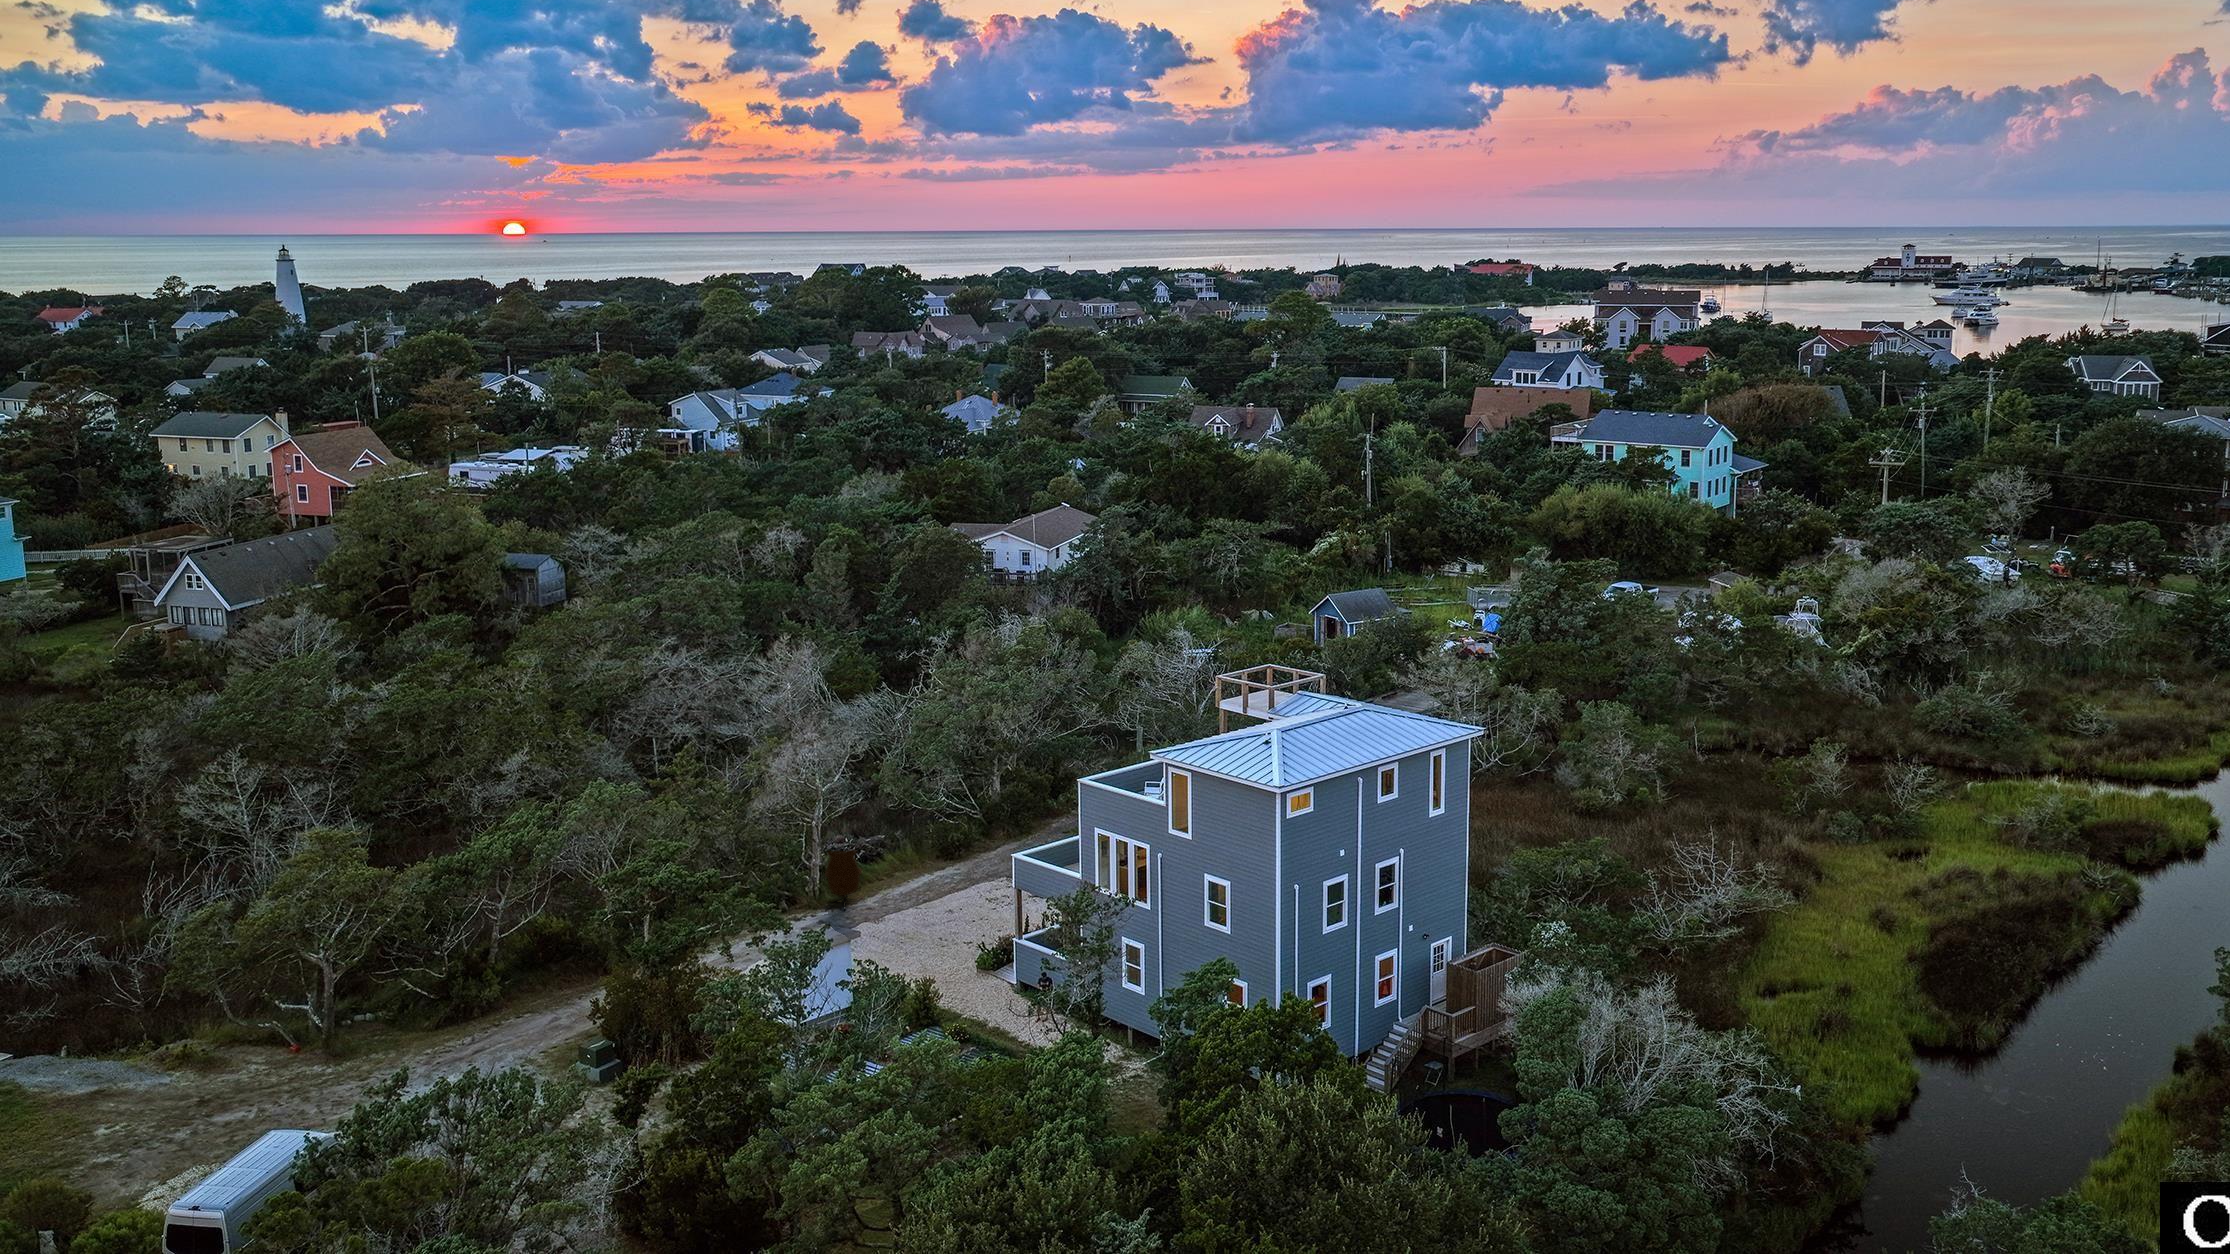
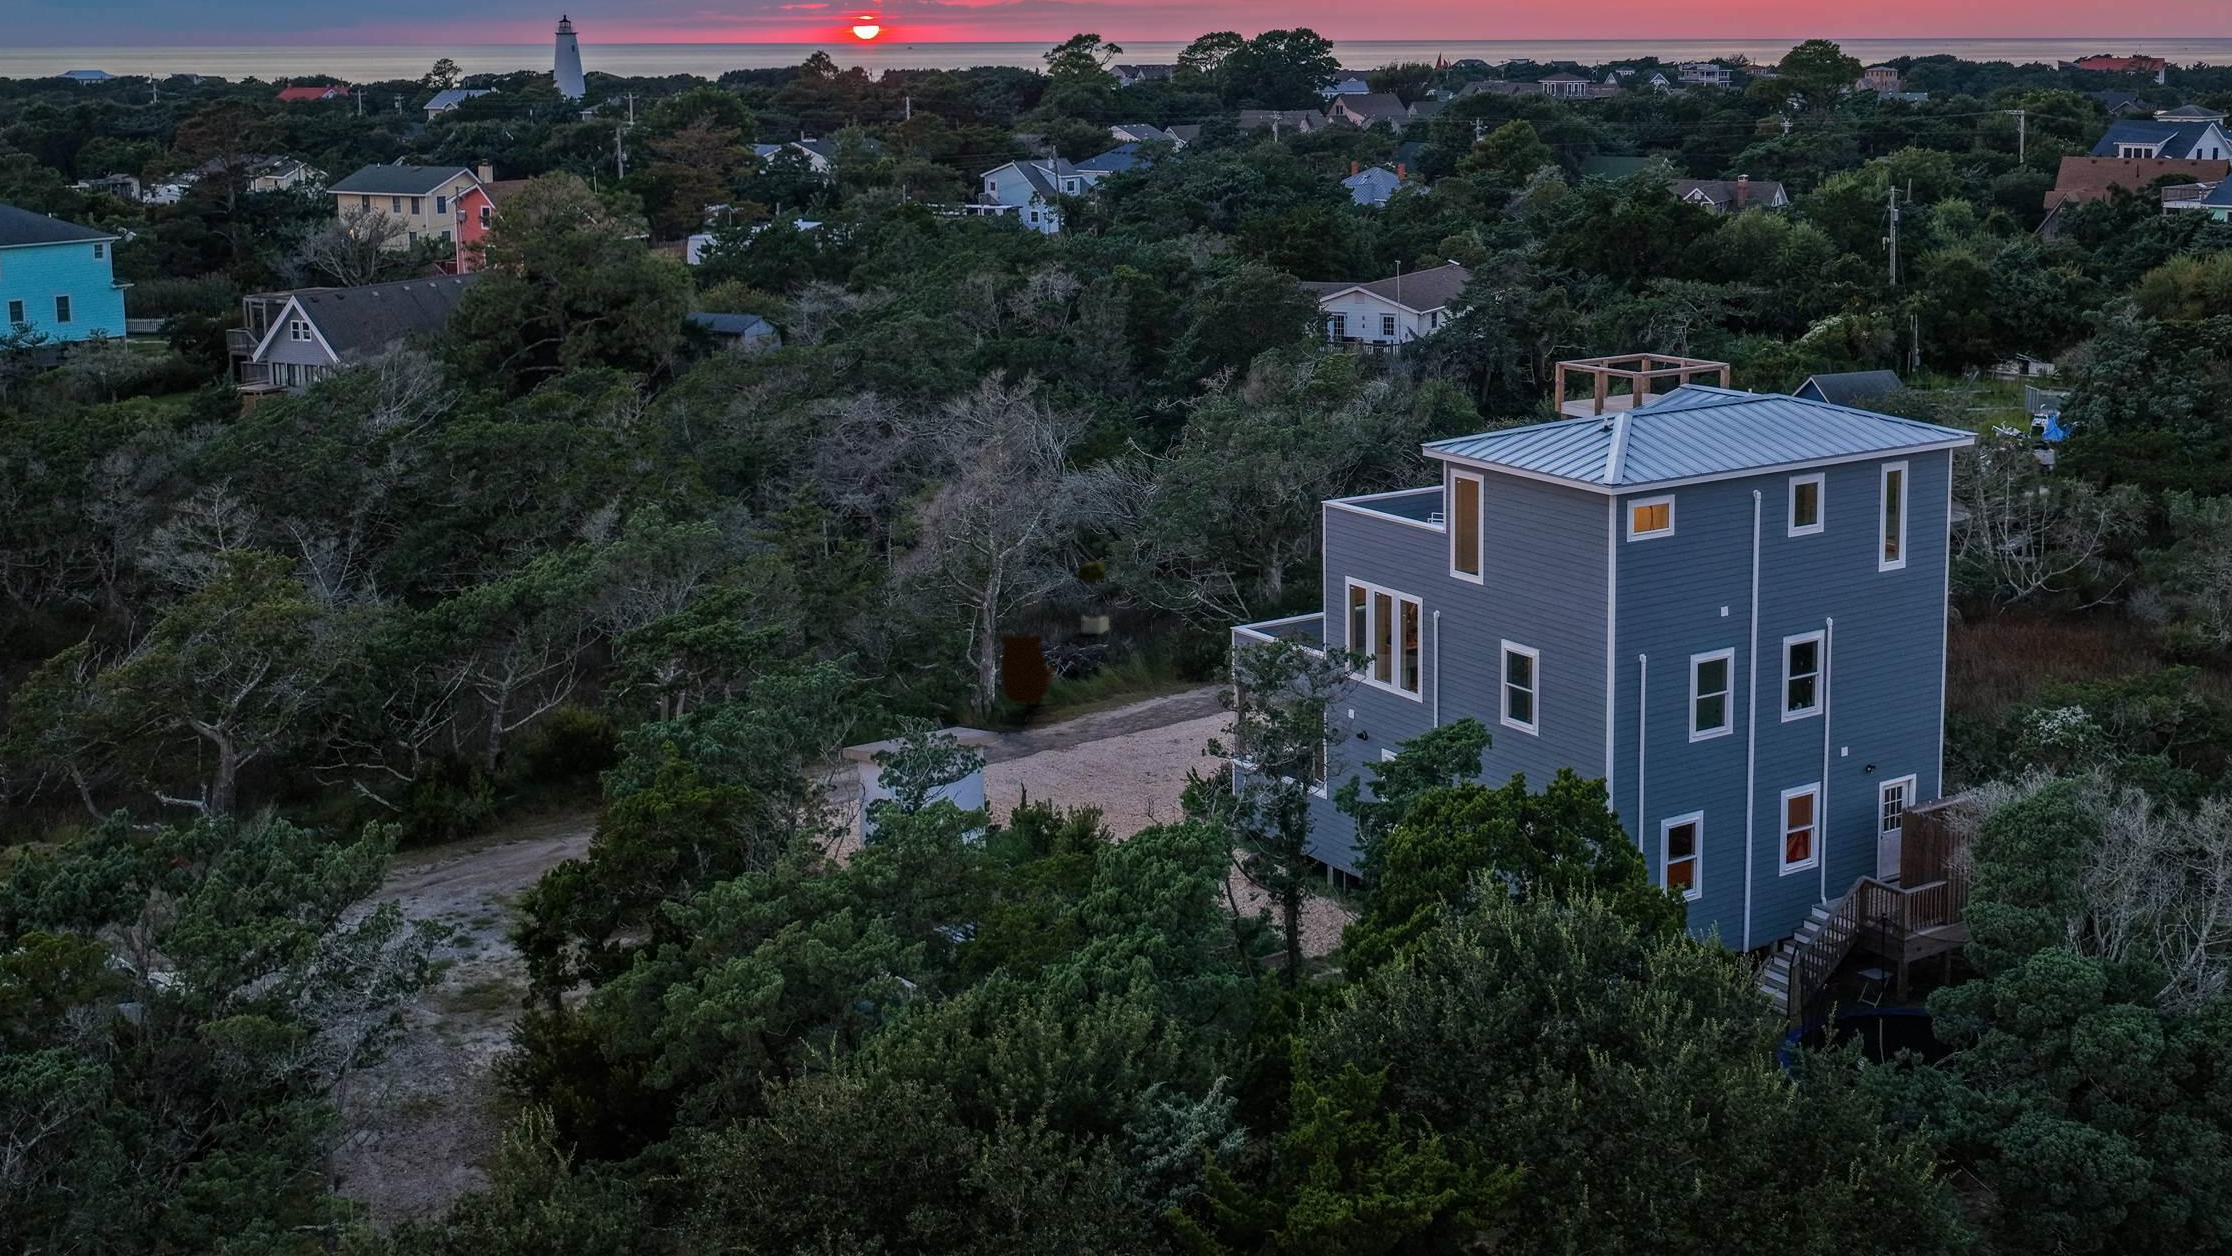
potted tree: none [852,776,875,827] -> present [1077,563,1109,634]

